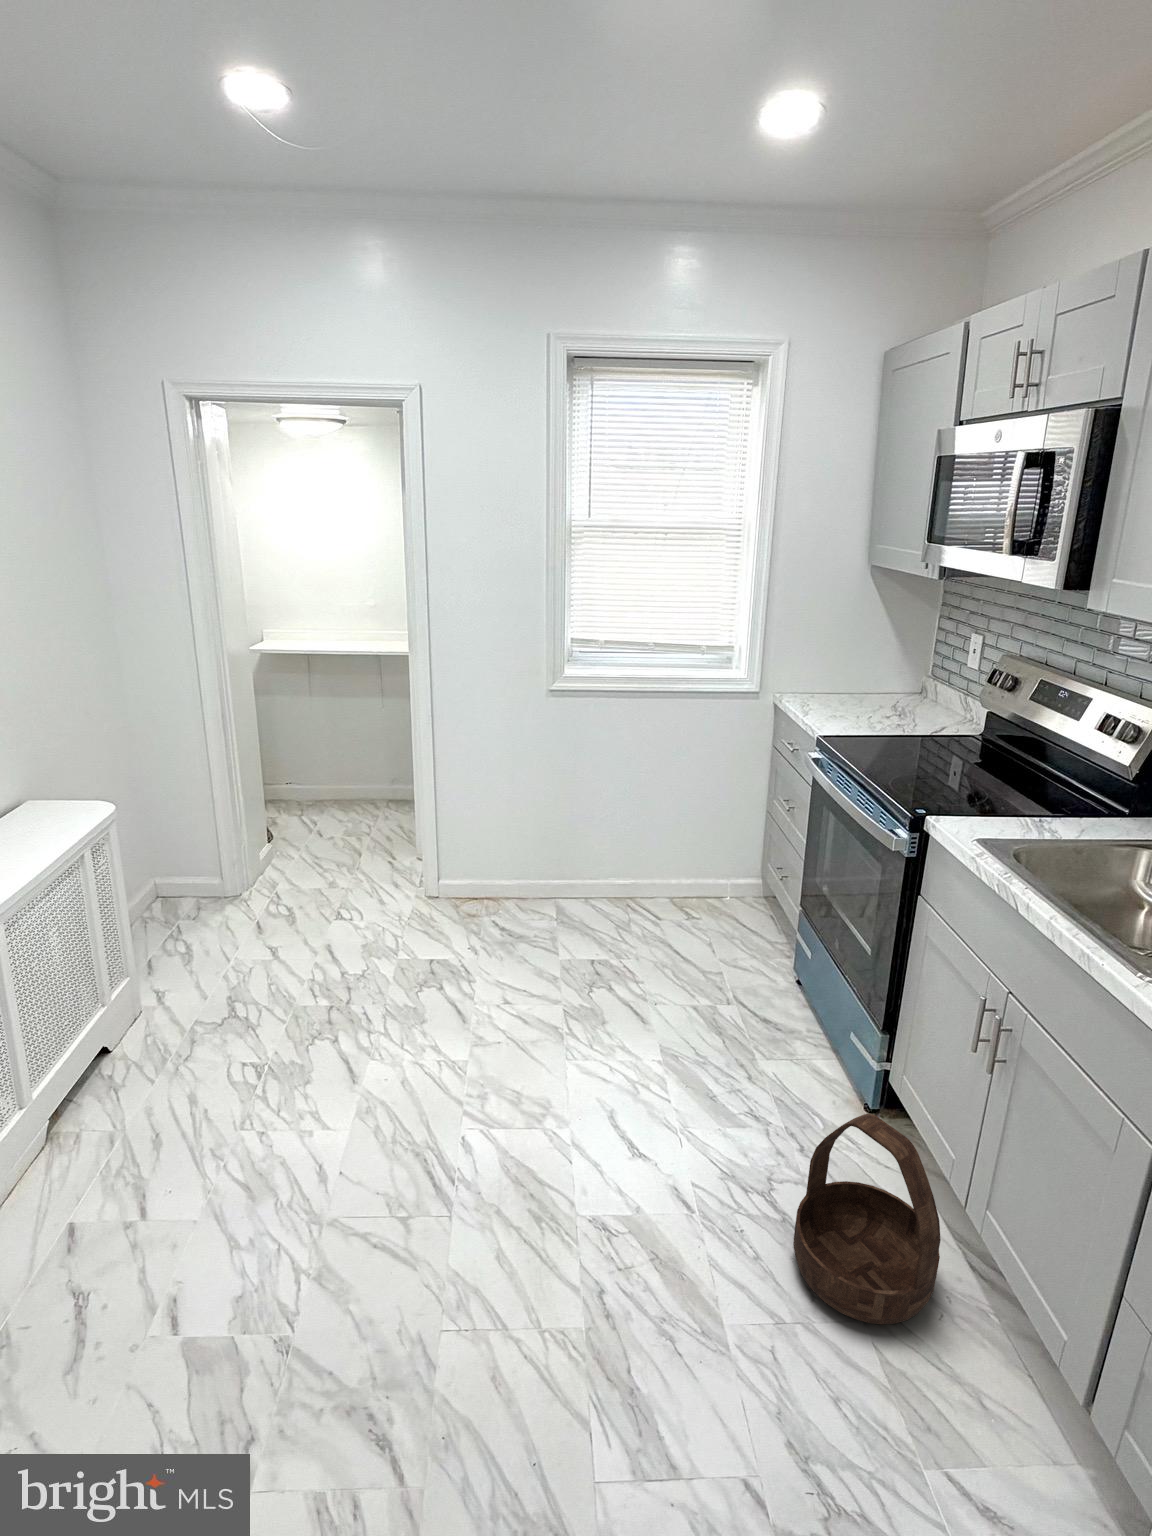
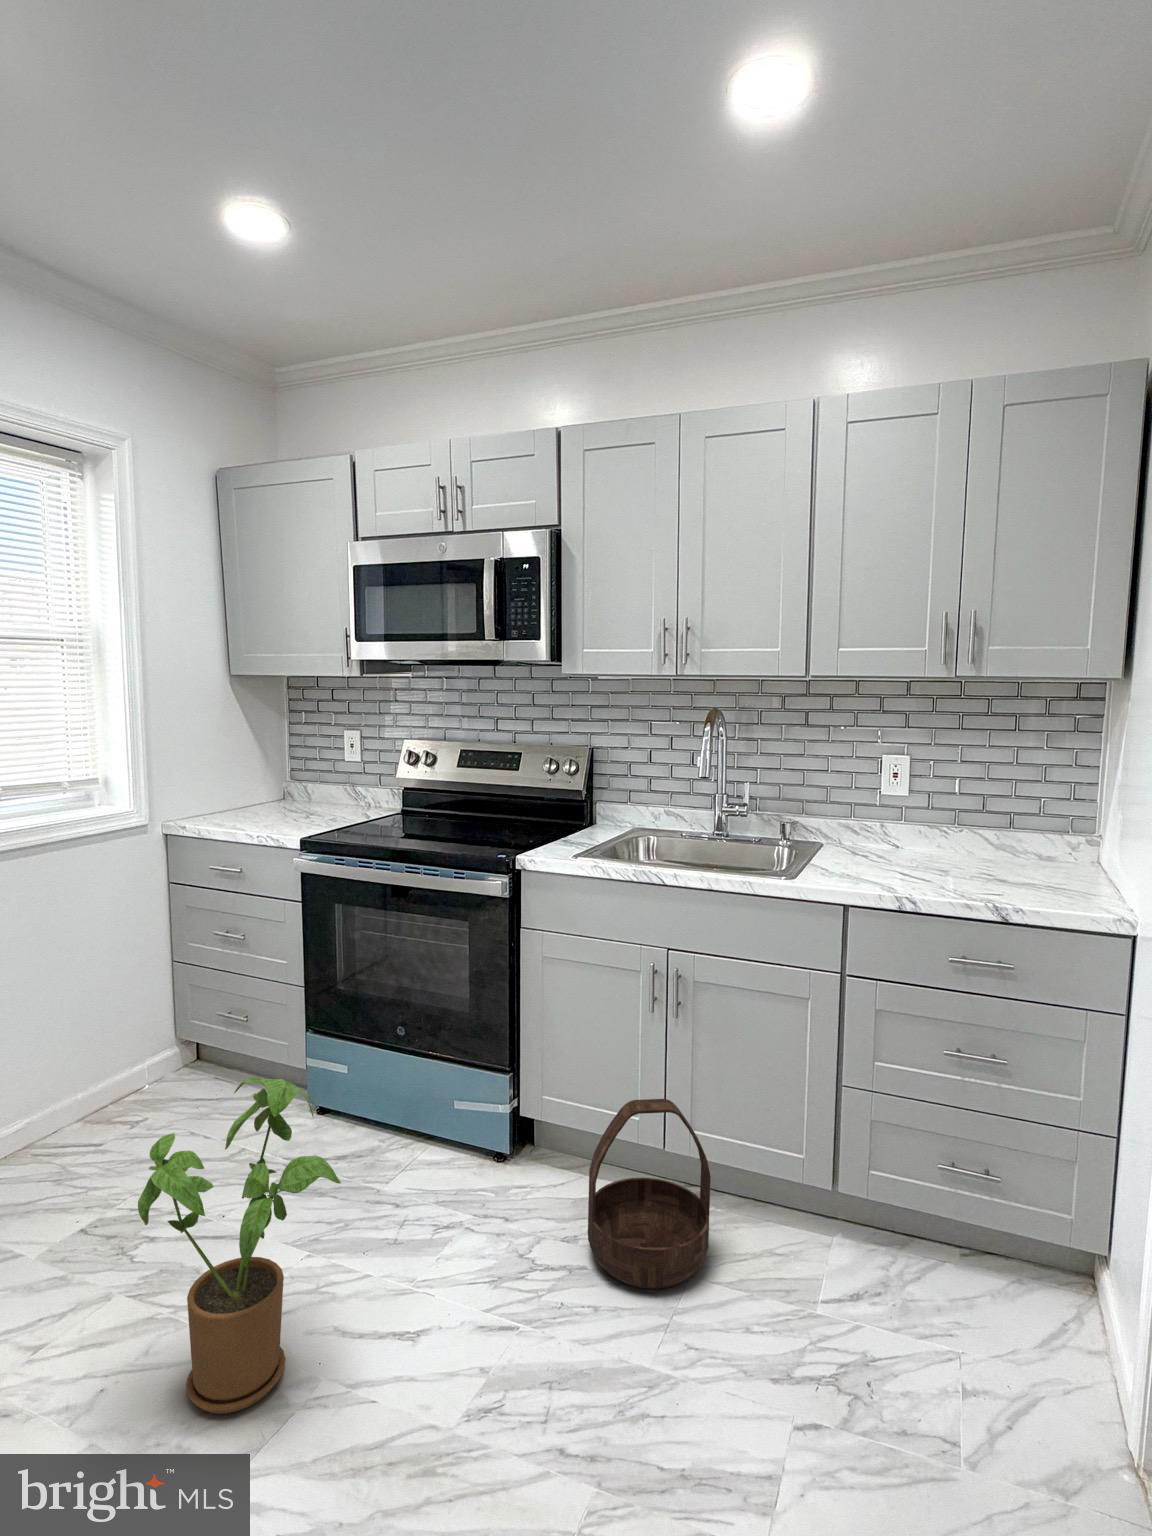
house plant: none [495,905,618,1110] -> present [138,1077,341,1414]

